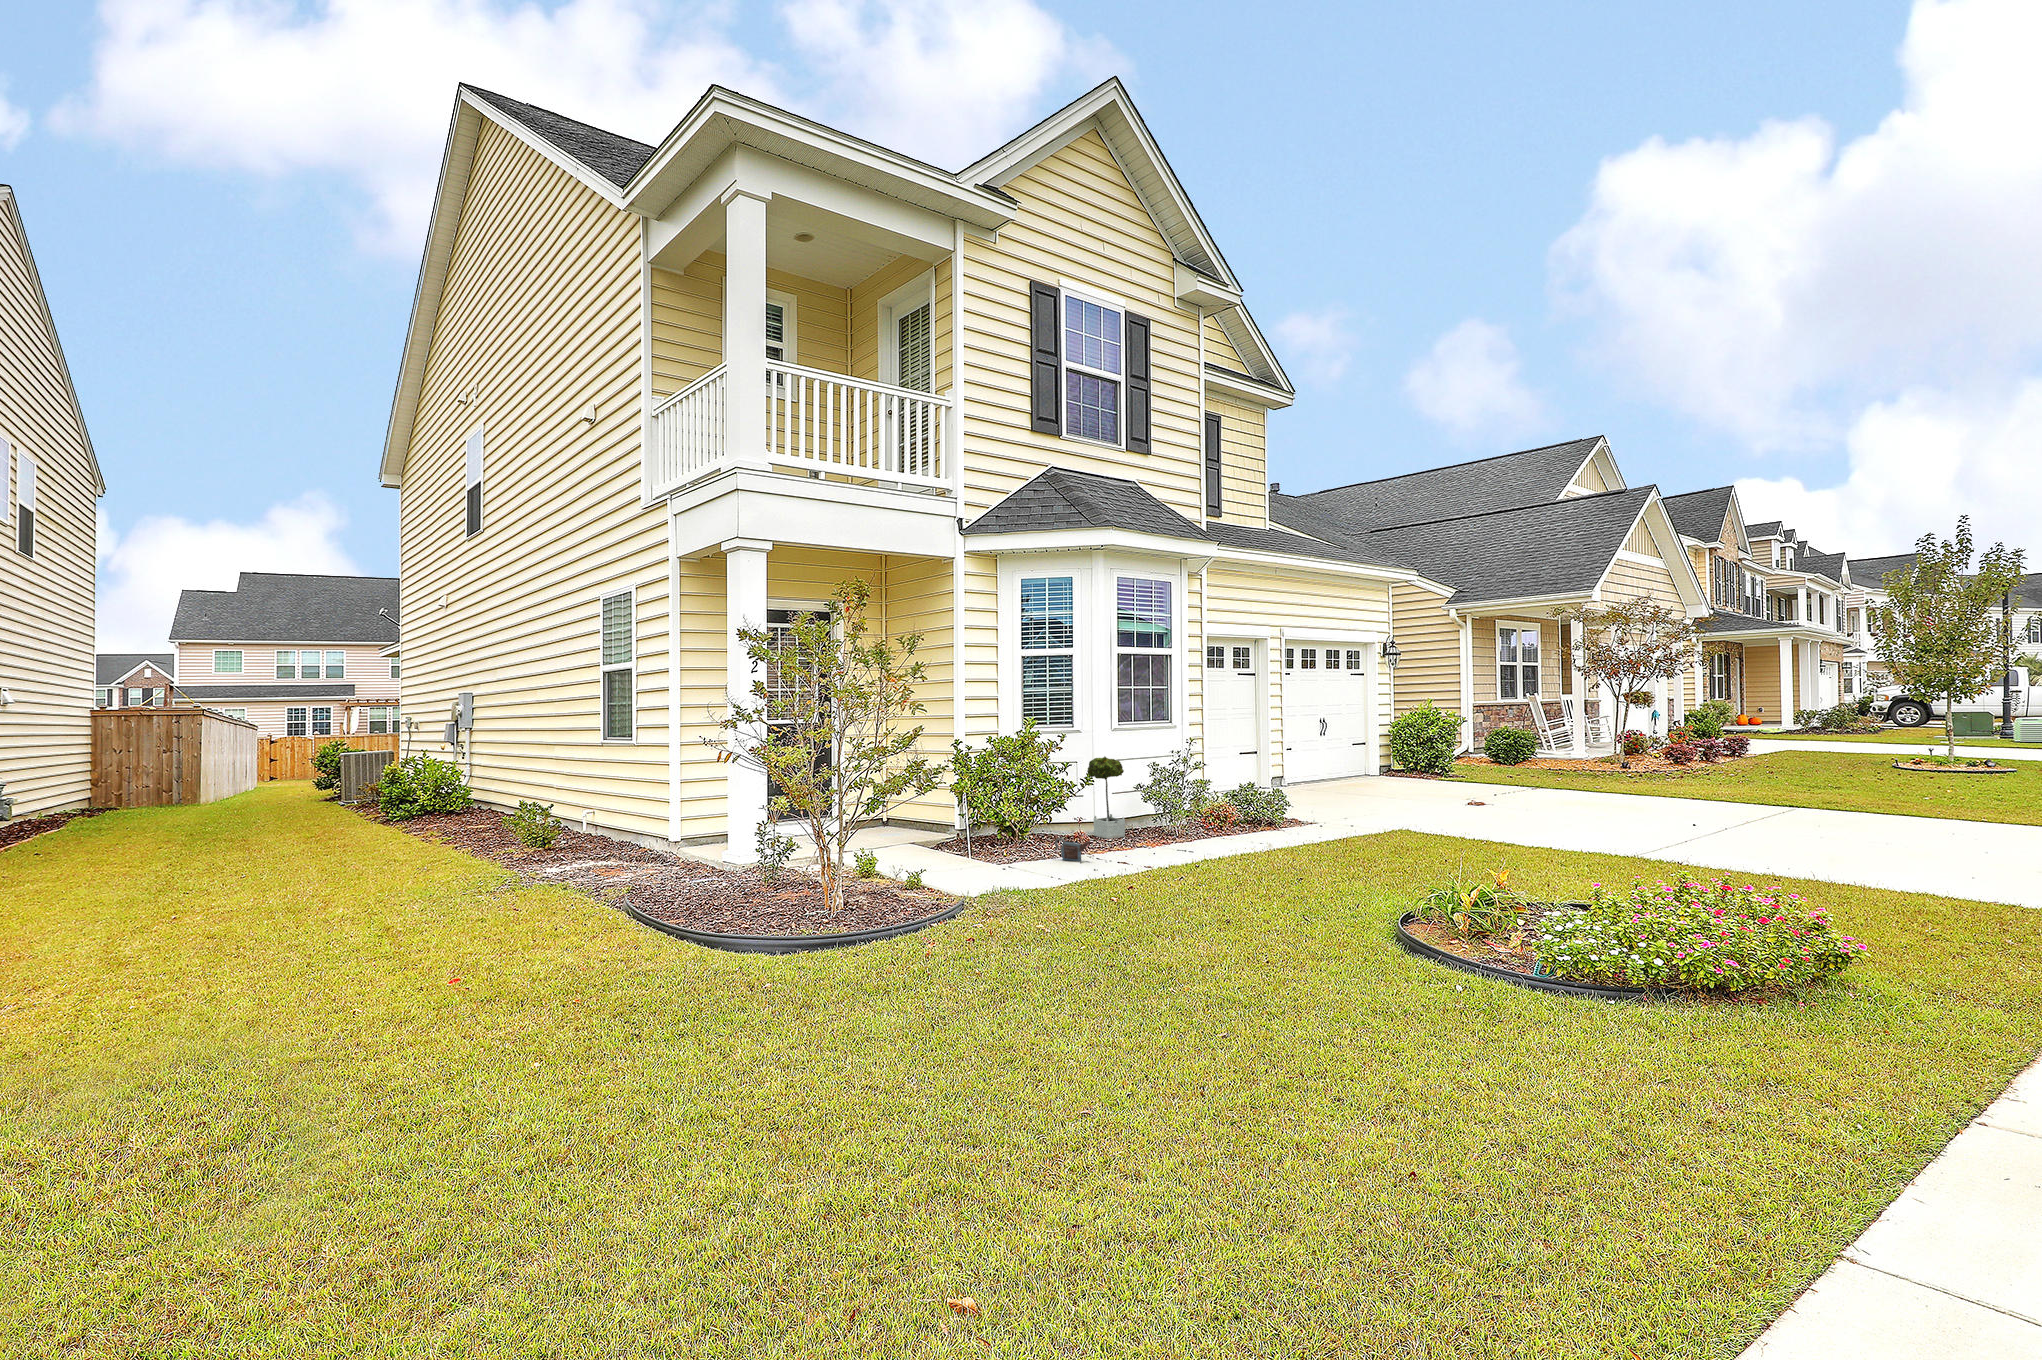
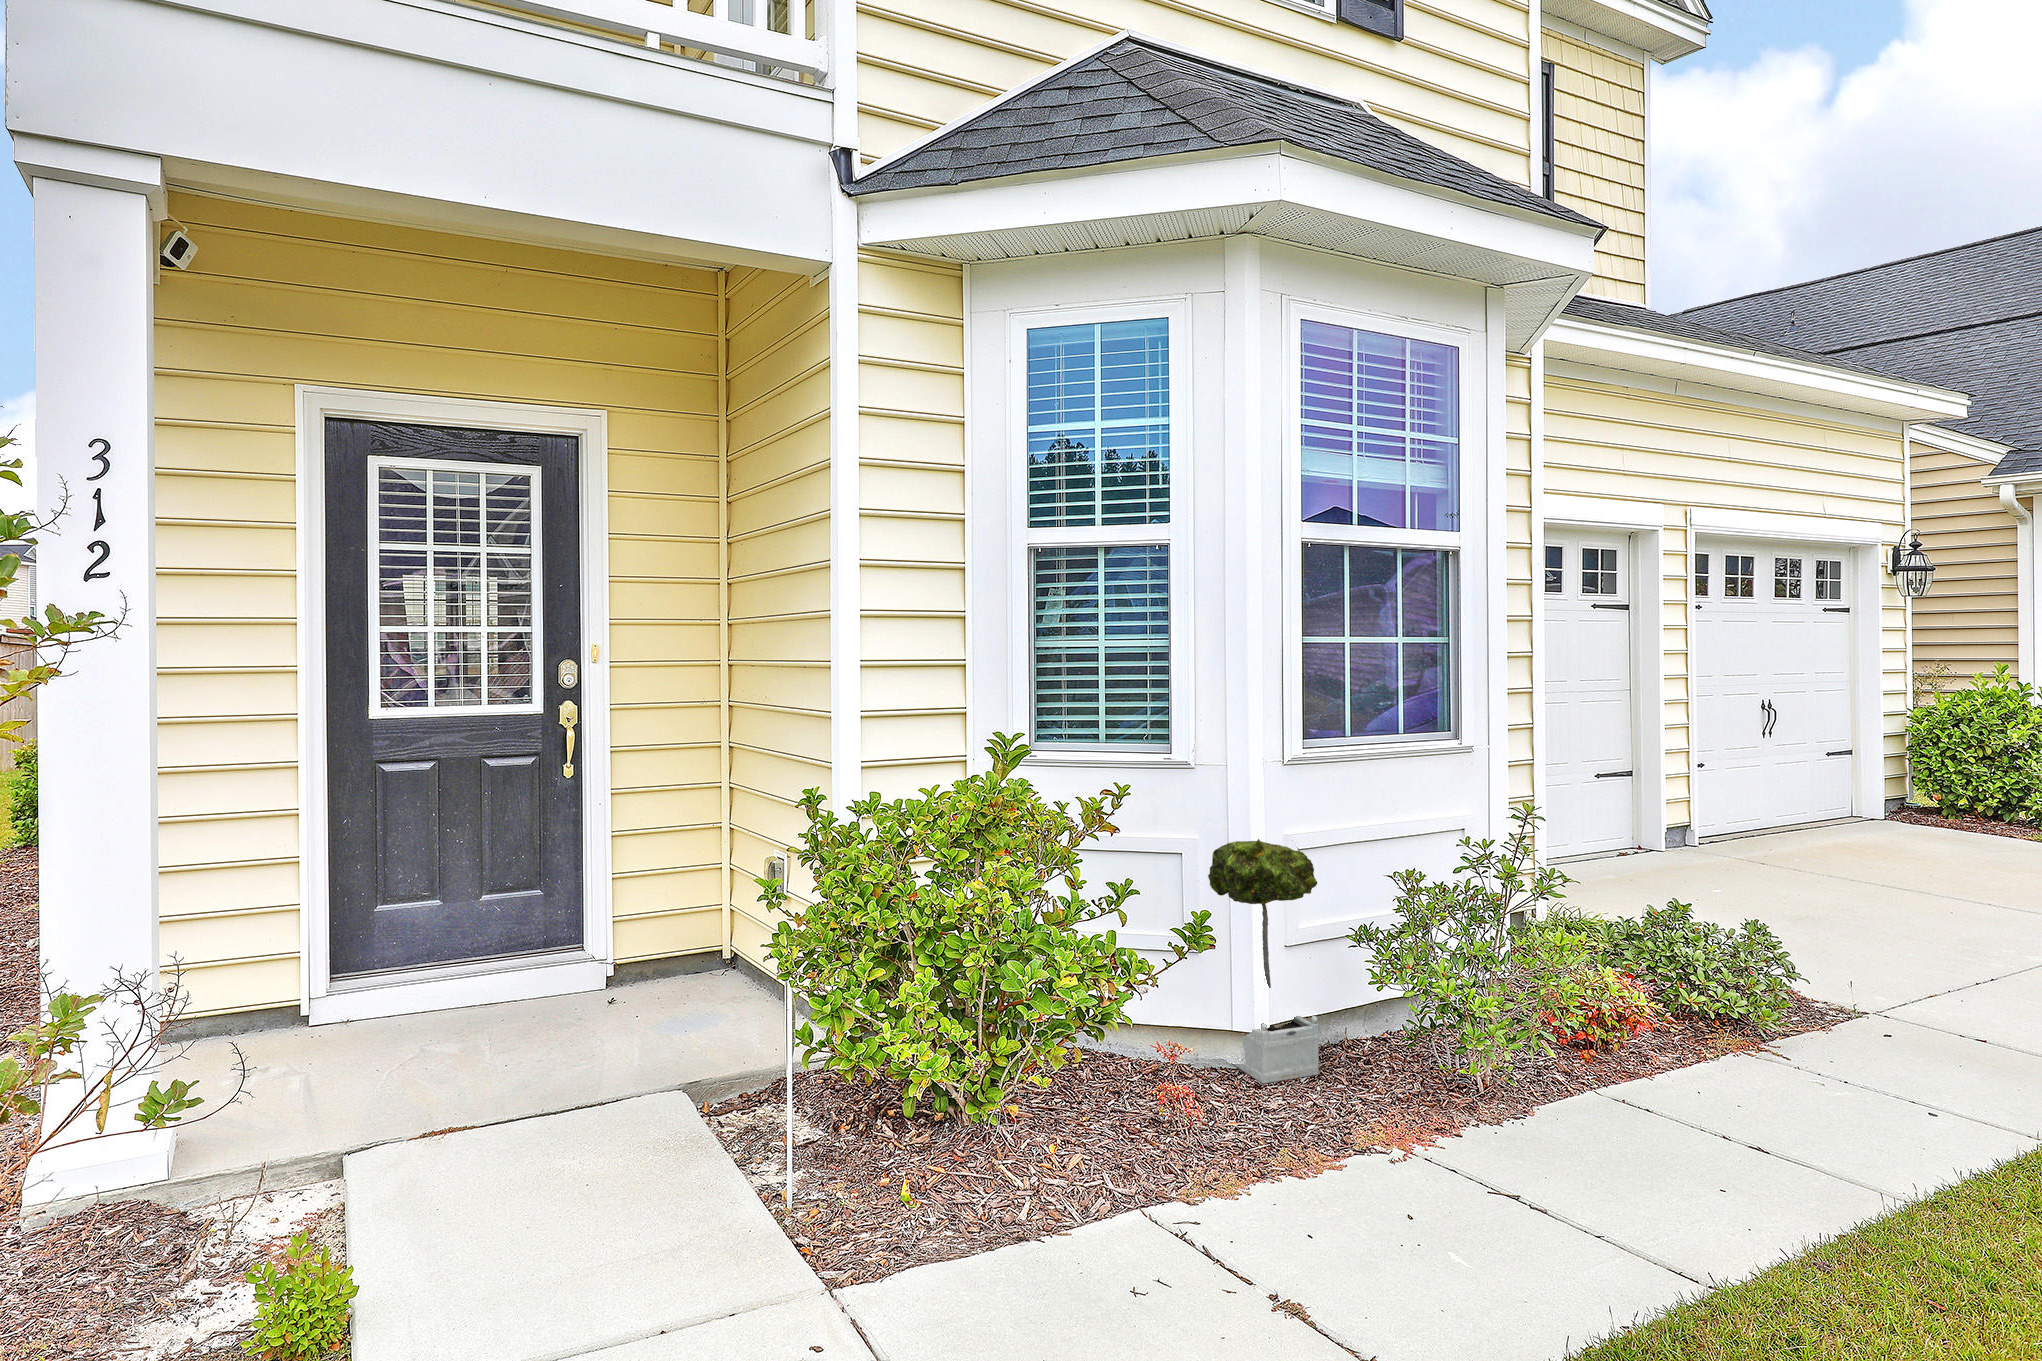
watering can: present [1055,838,1091,861] -> none [1049,1167,1176,1273]

